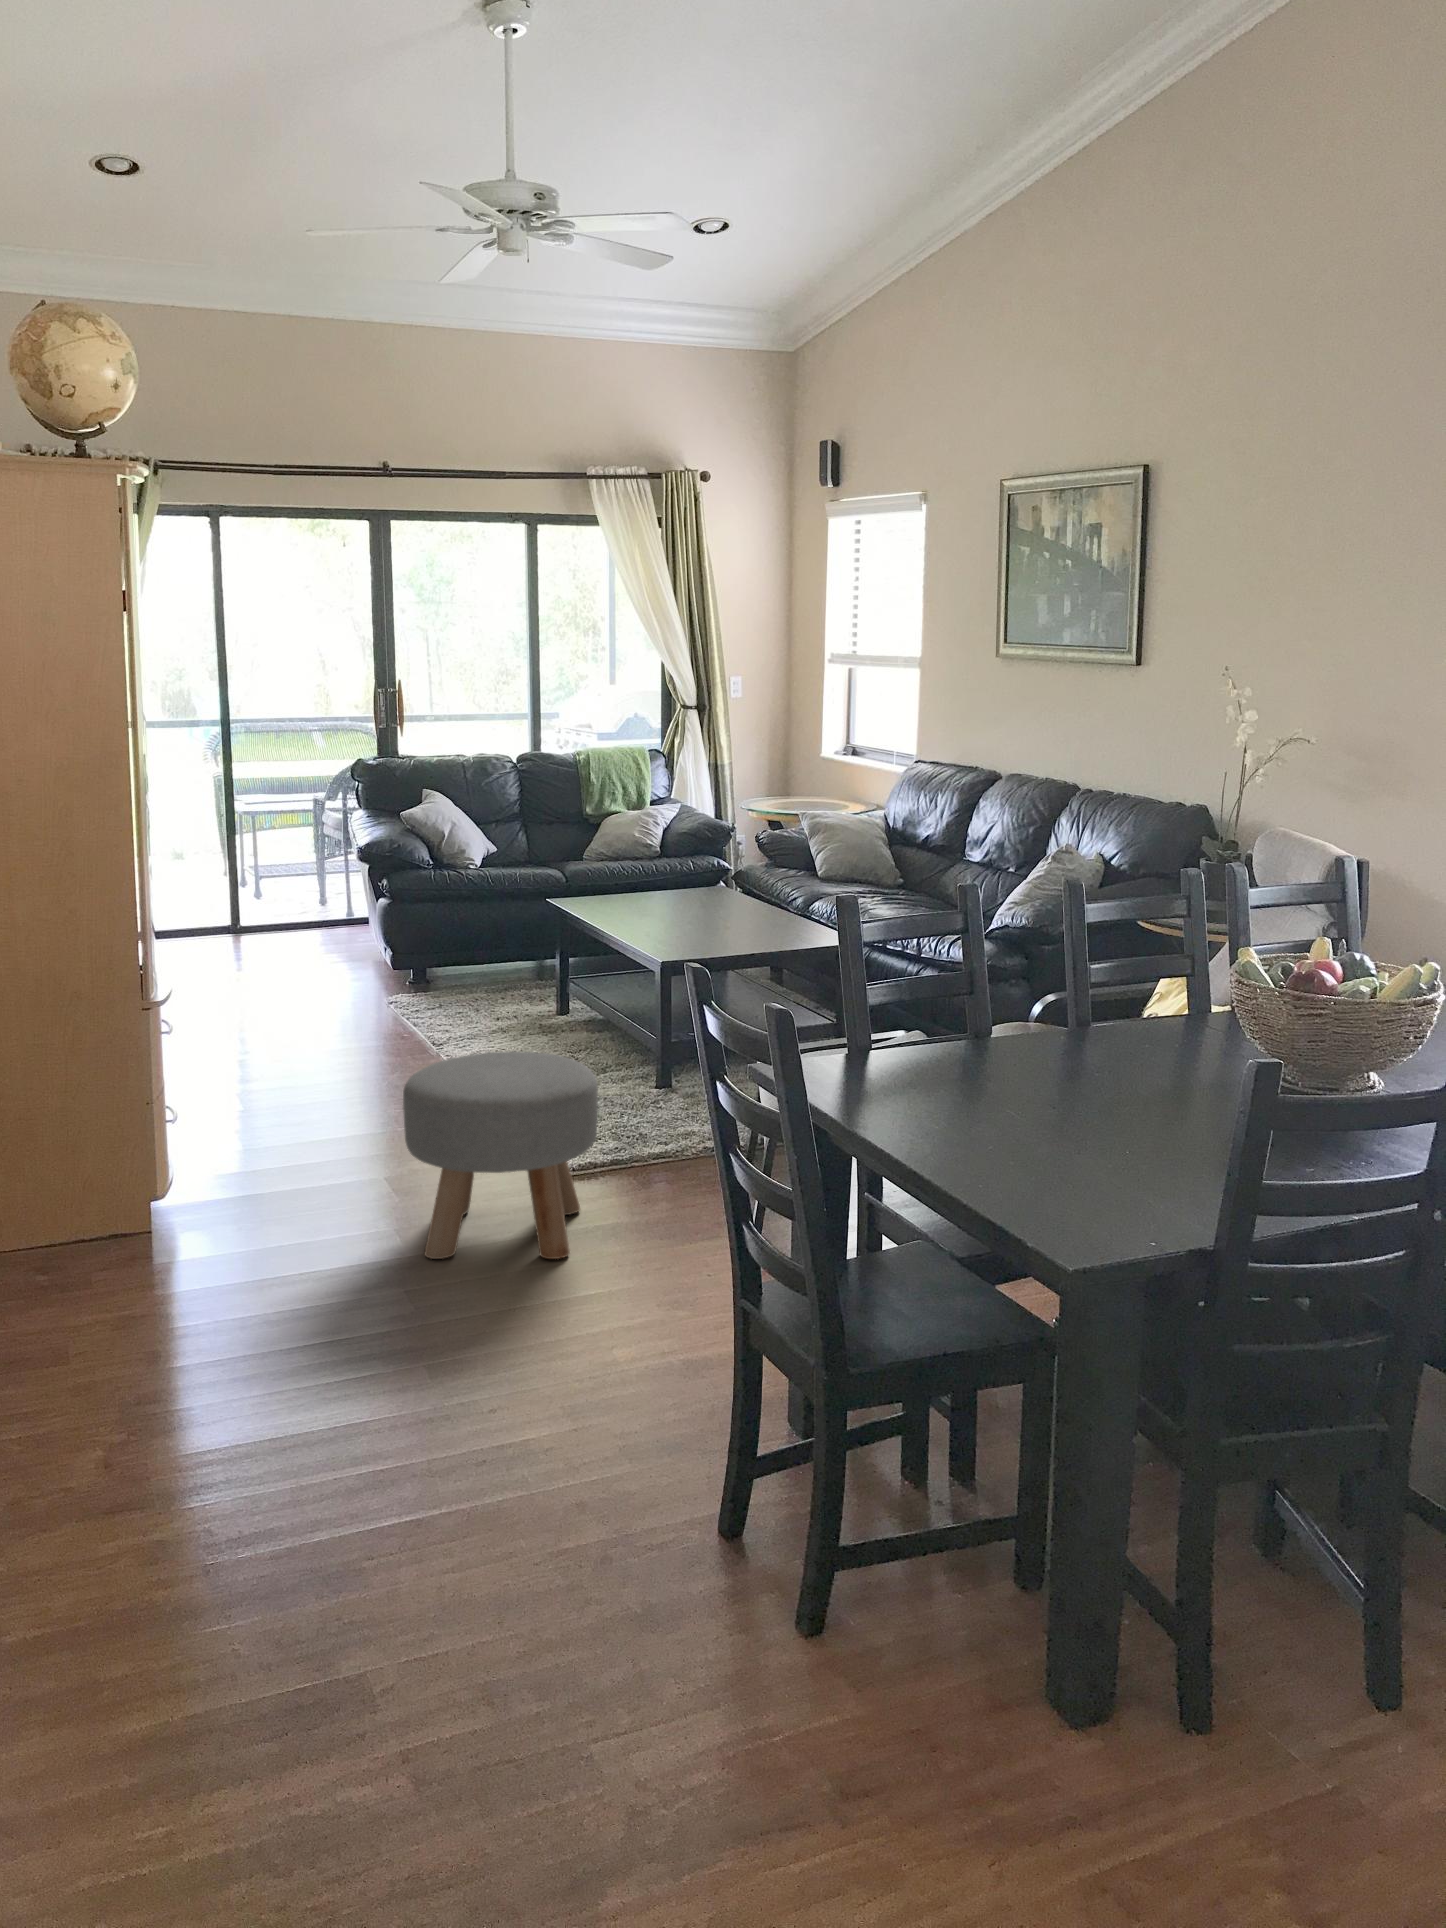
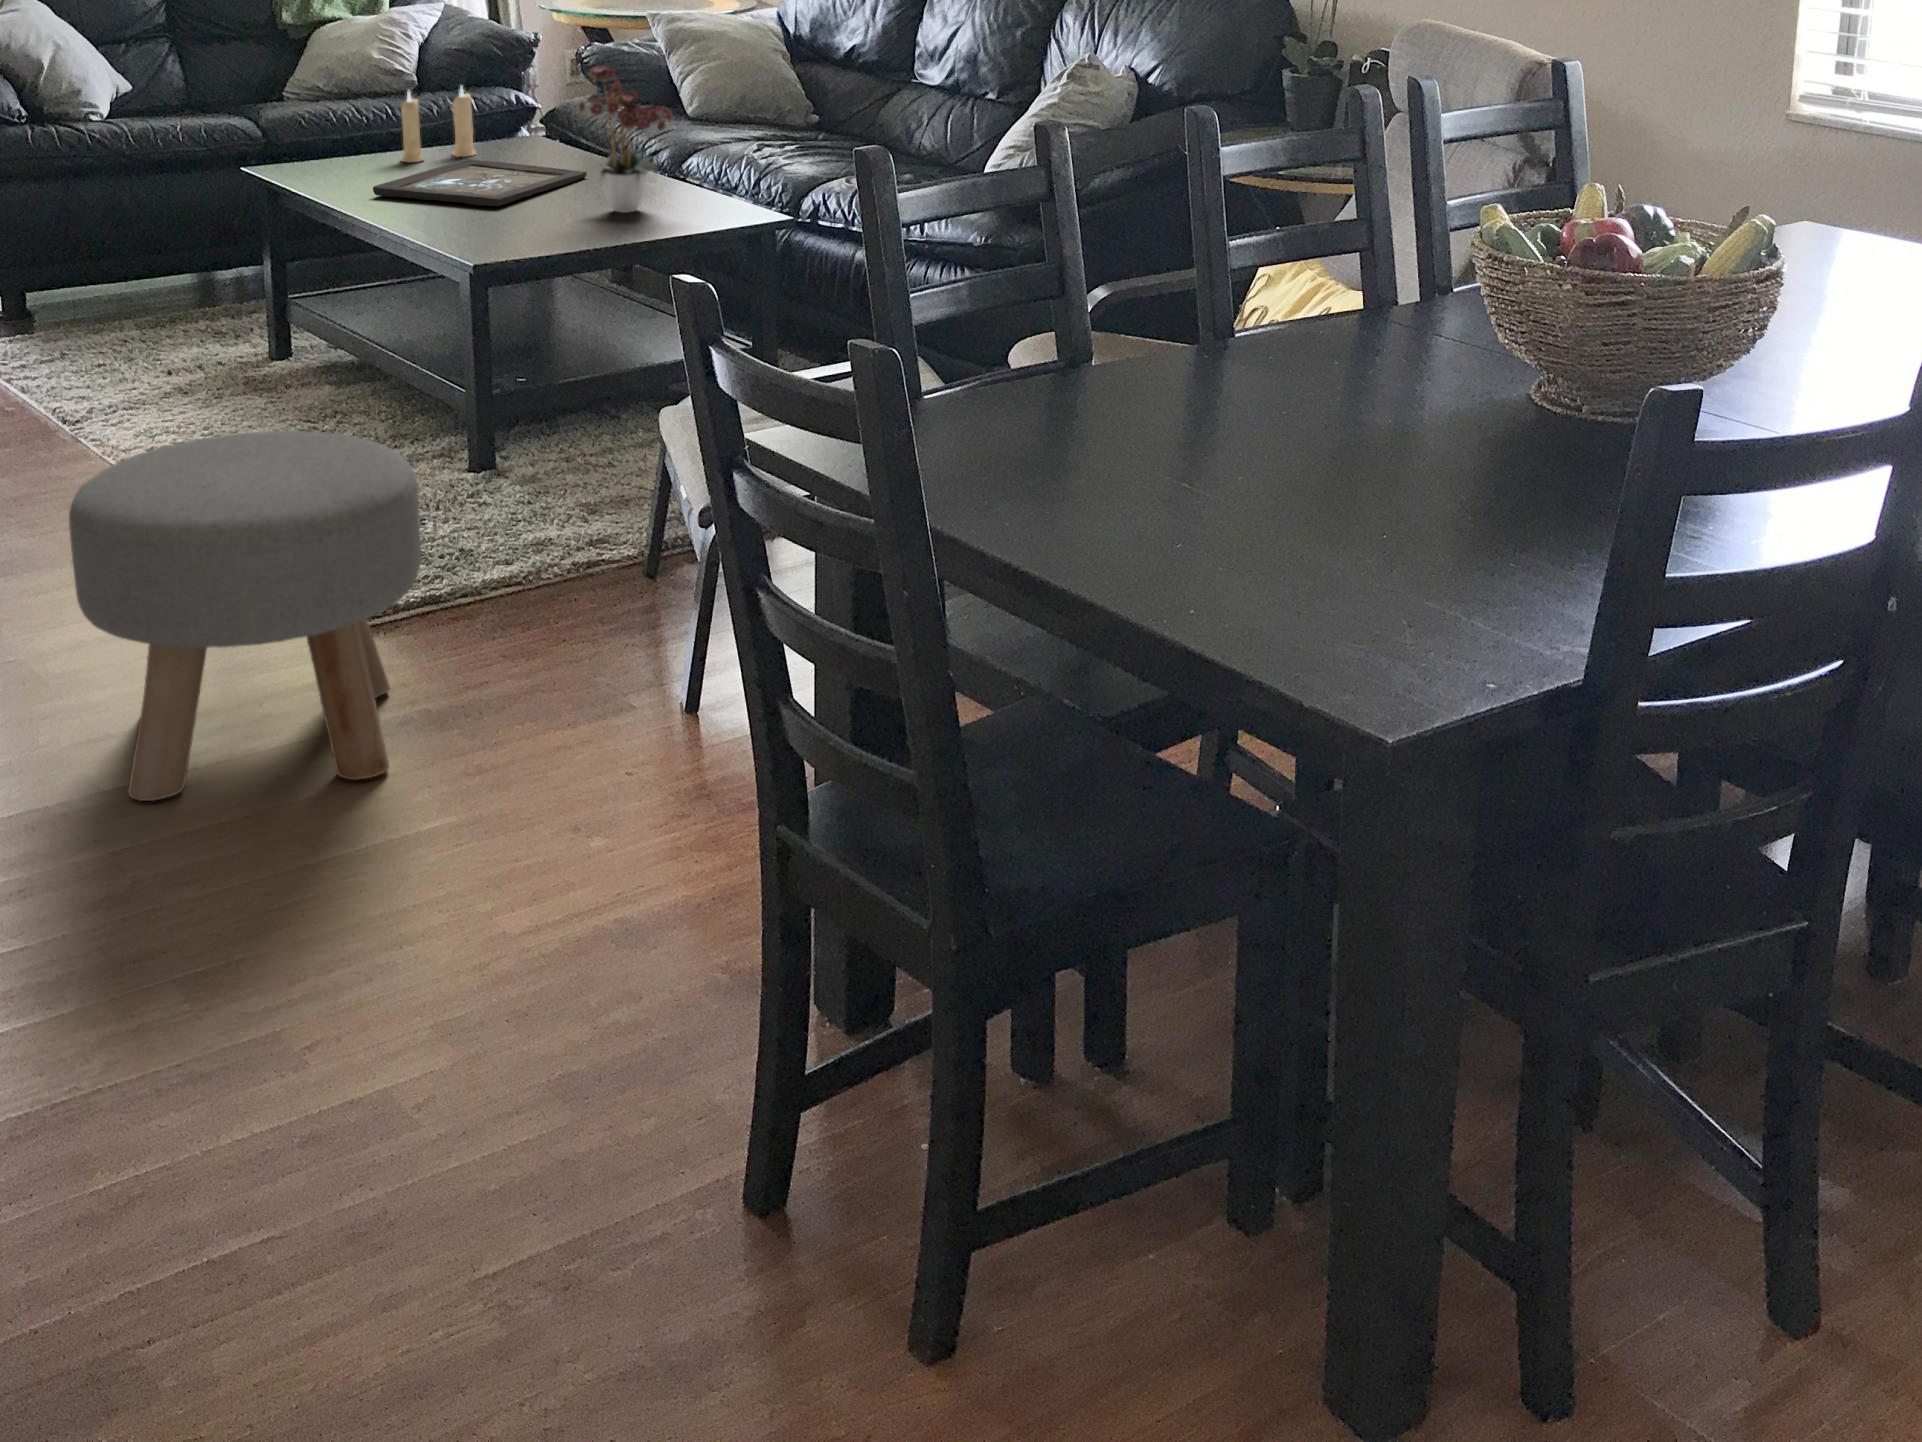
flower arrangement: none [735,840,801,935] -> present [579,66,673,213]
candle: none [639,852,686,900] -> present [400,87,476,162]
tray: none [618,899,748,928] -> present [373,159,587,206]

